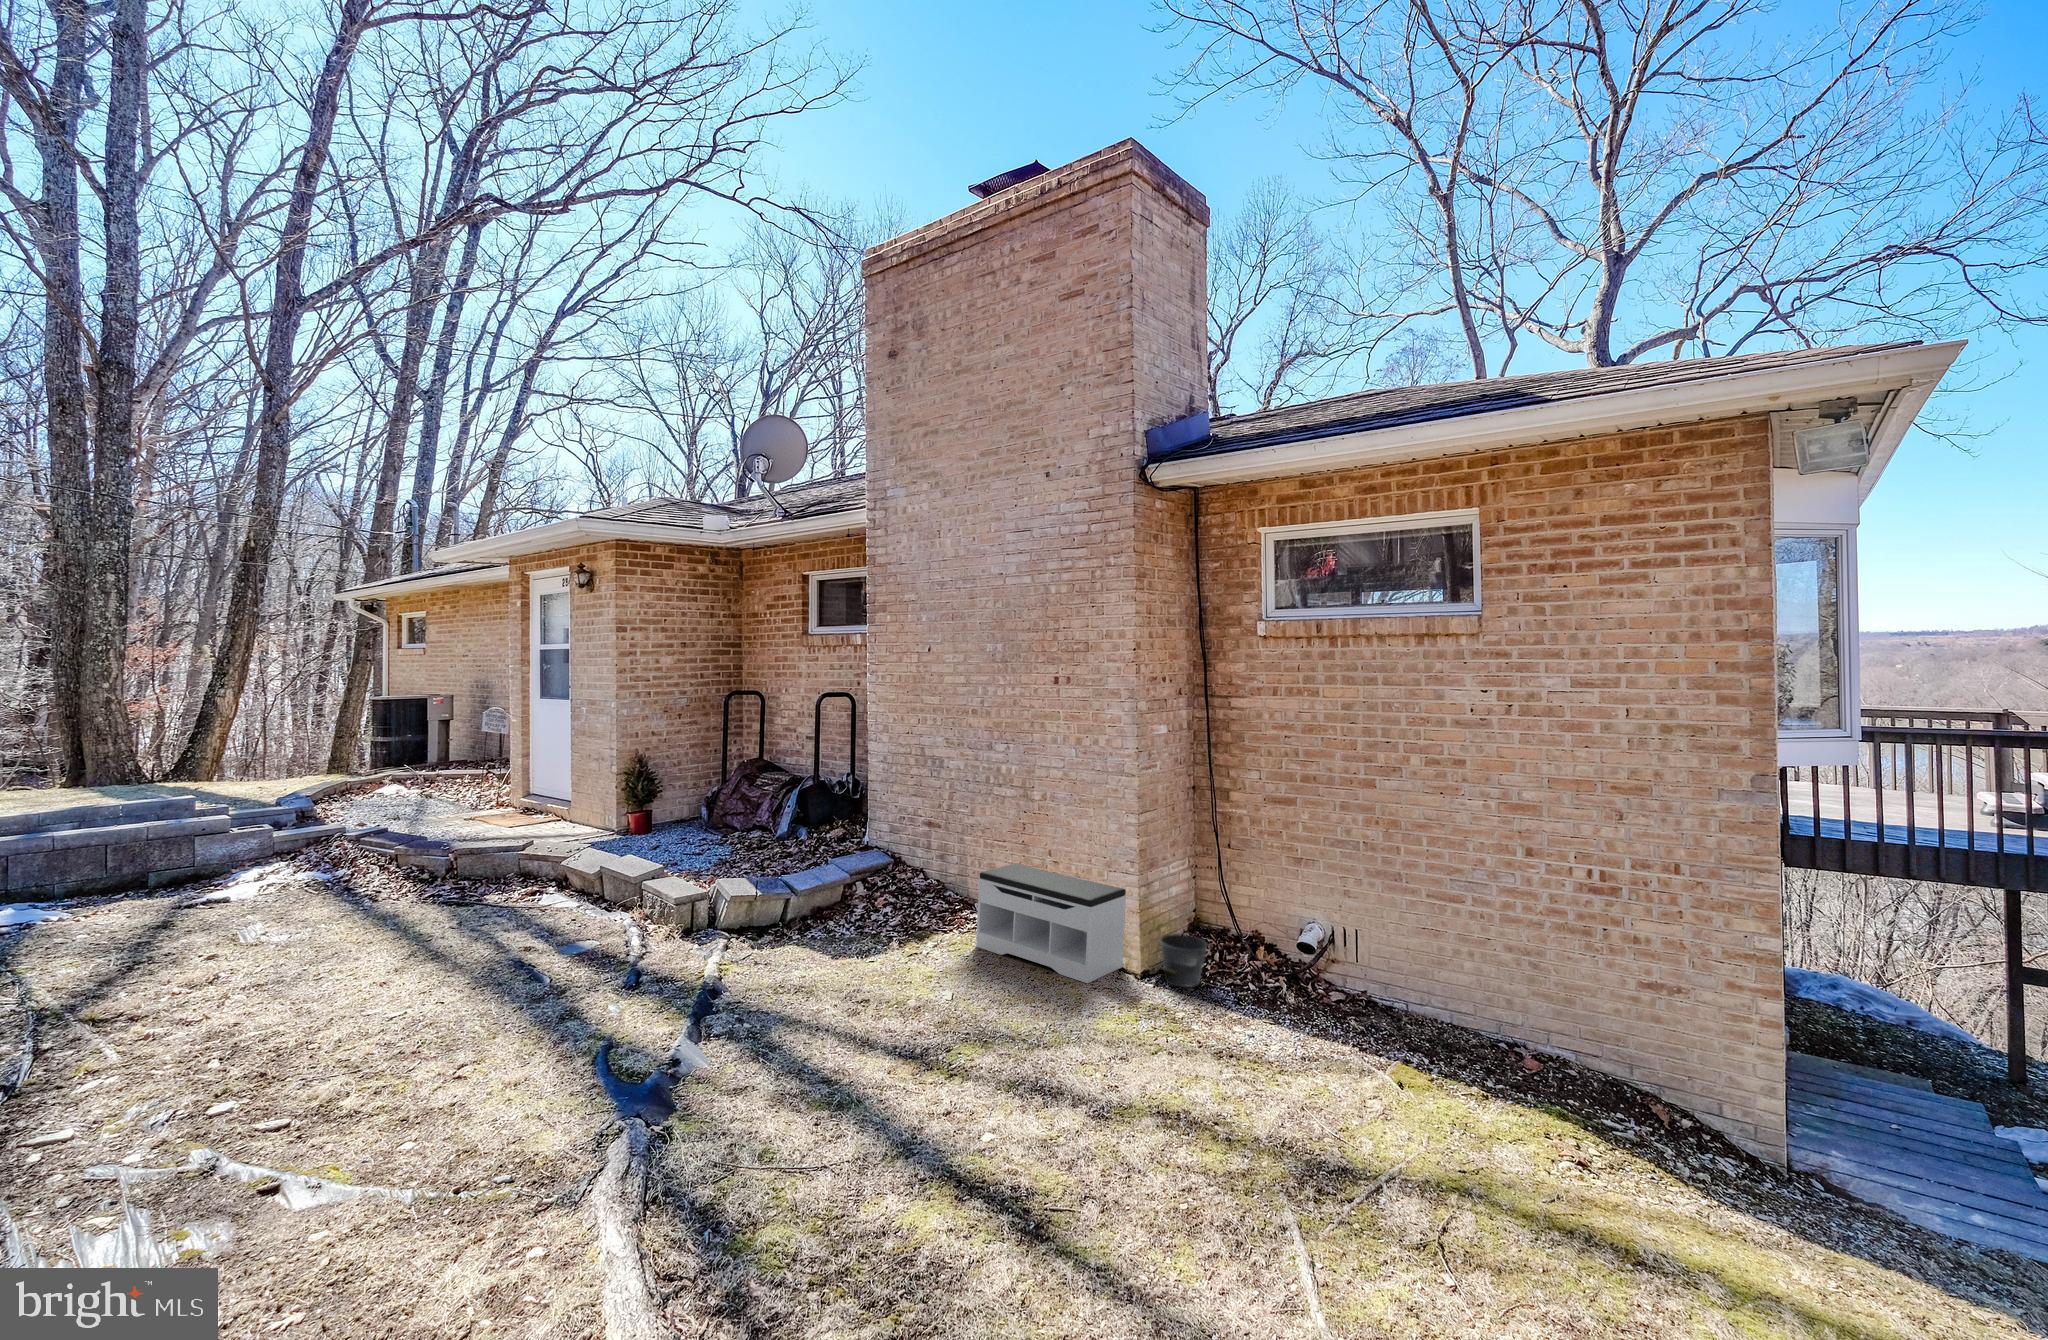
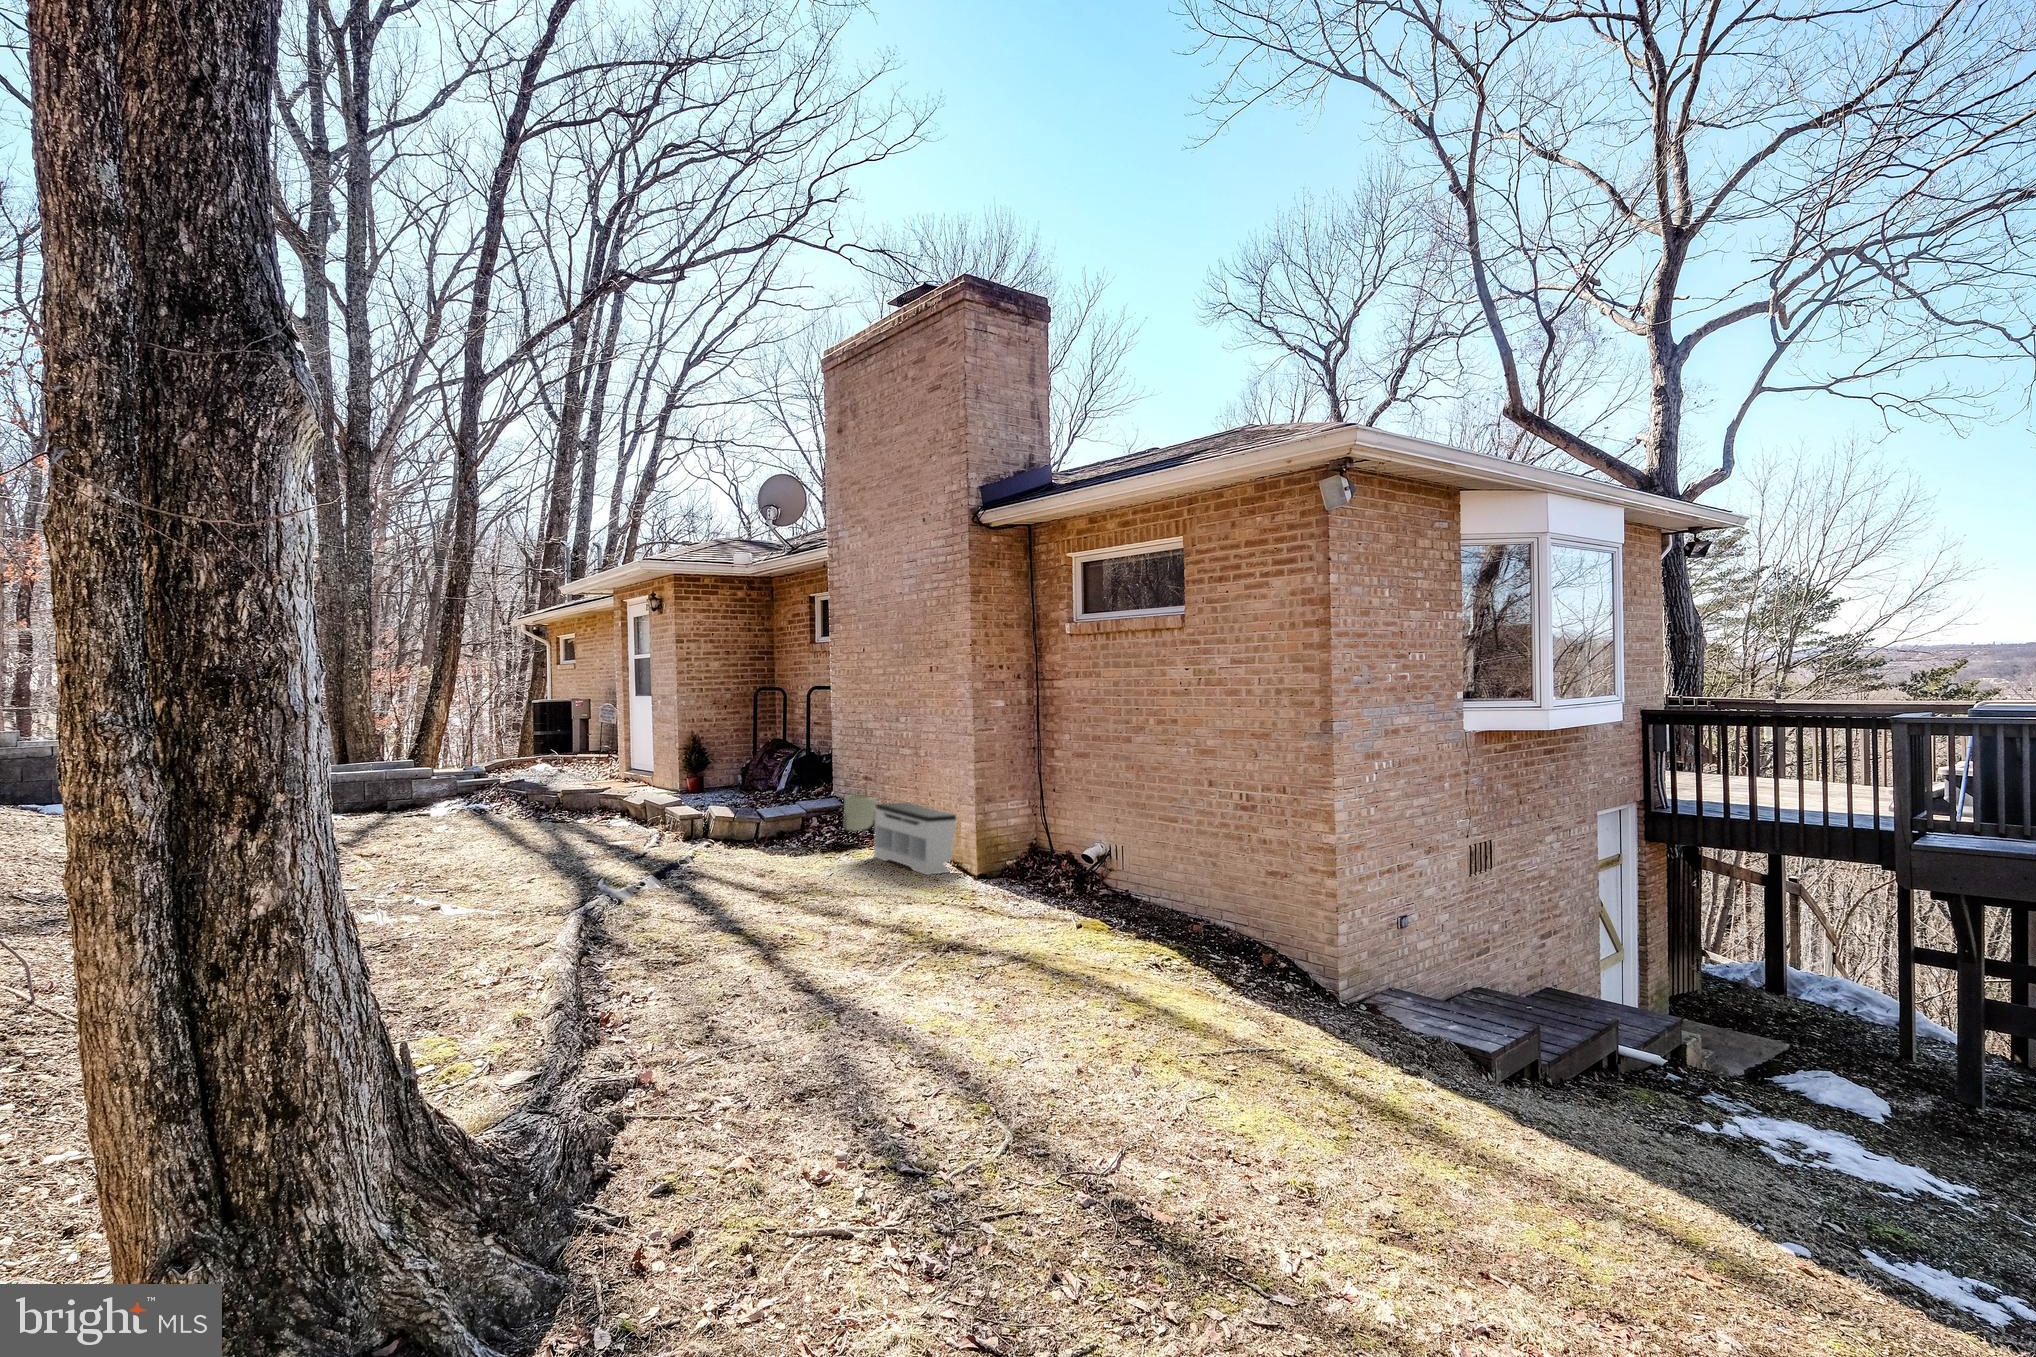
planter: none [907,849,952,923] -> present [843,795,877,845]
bucket: present [1157,934,1207,987] -> none [987,851,1023,885]

